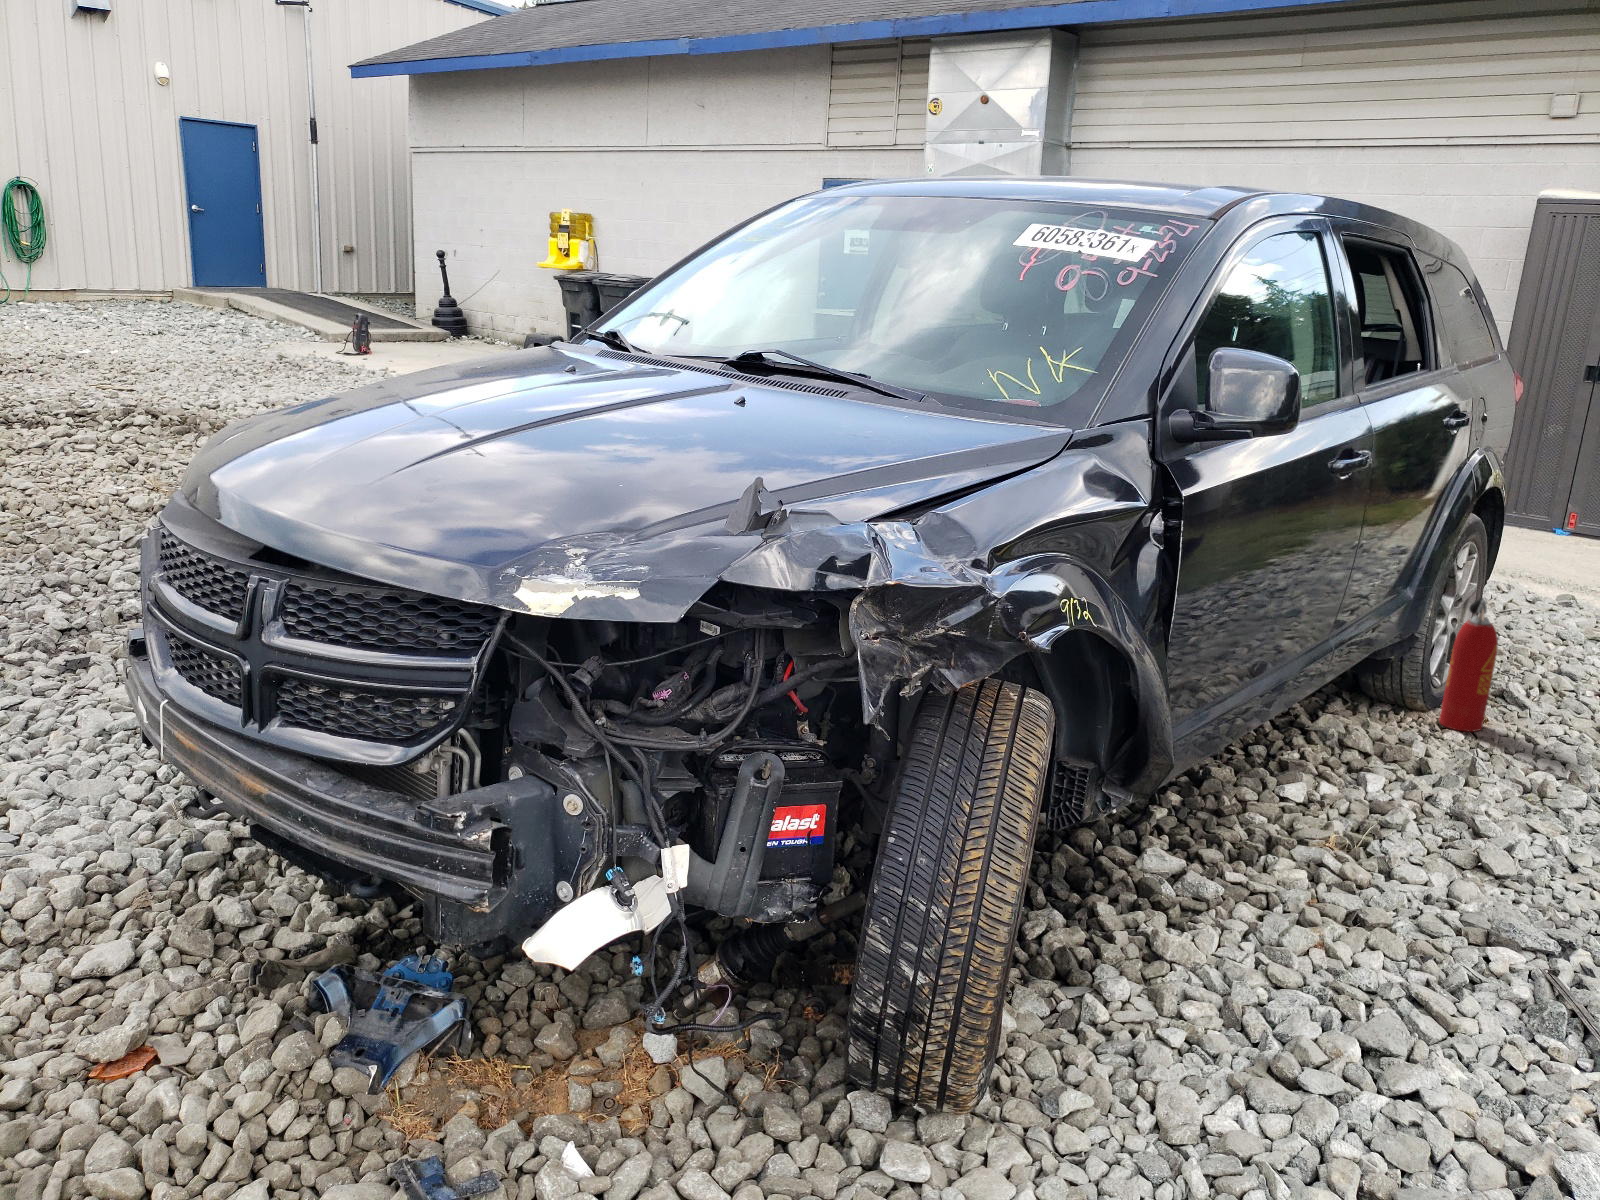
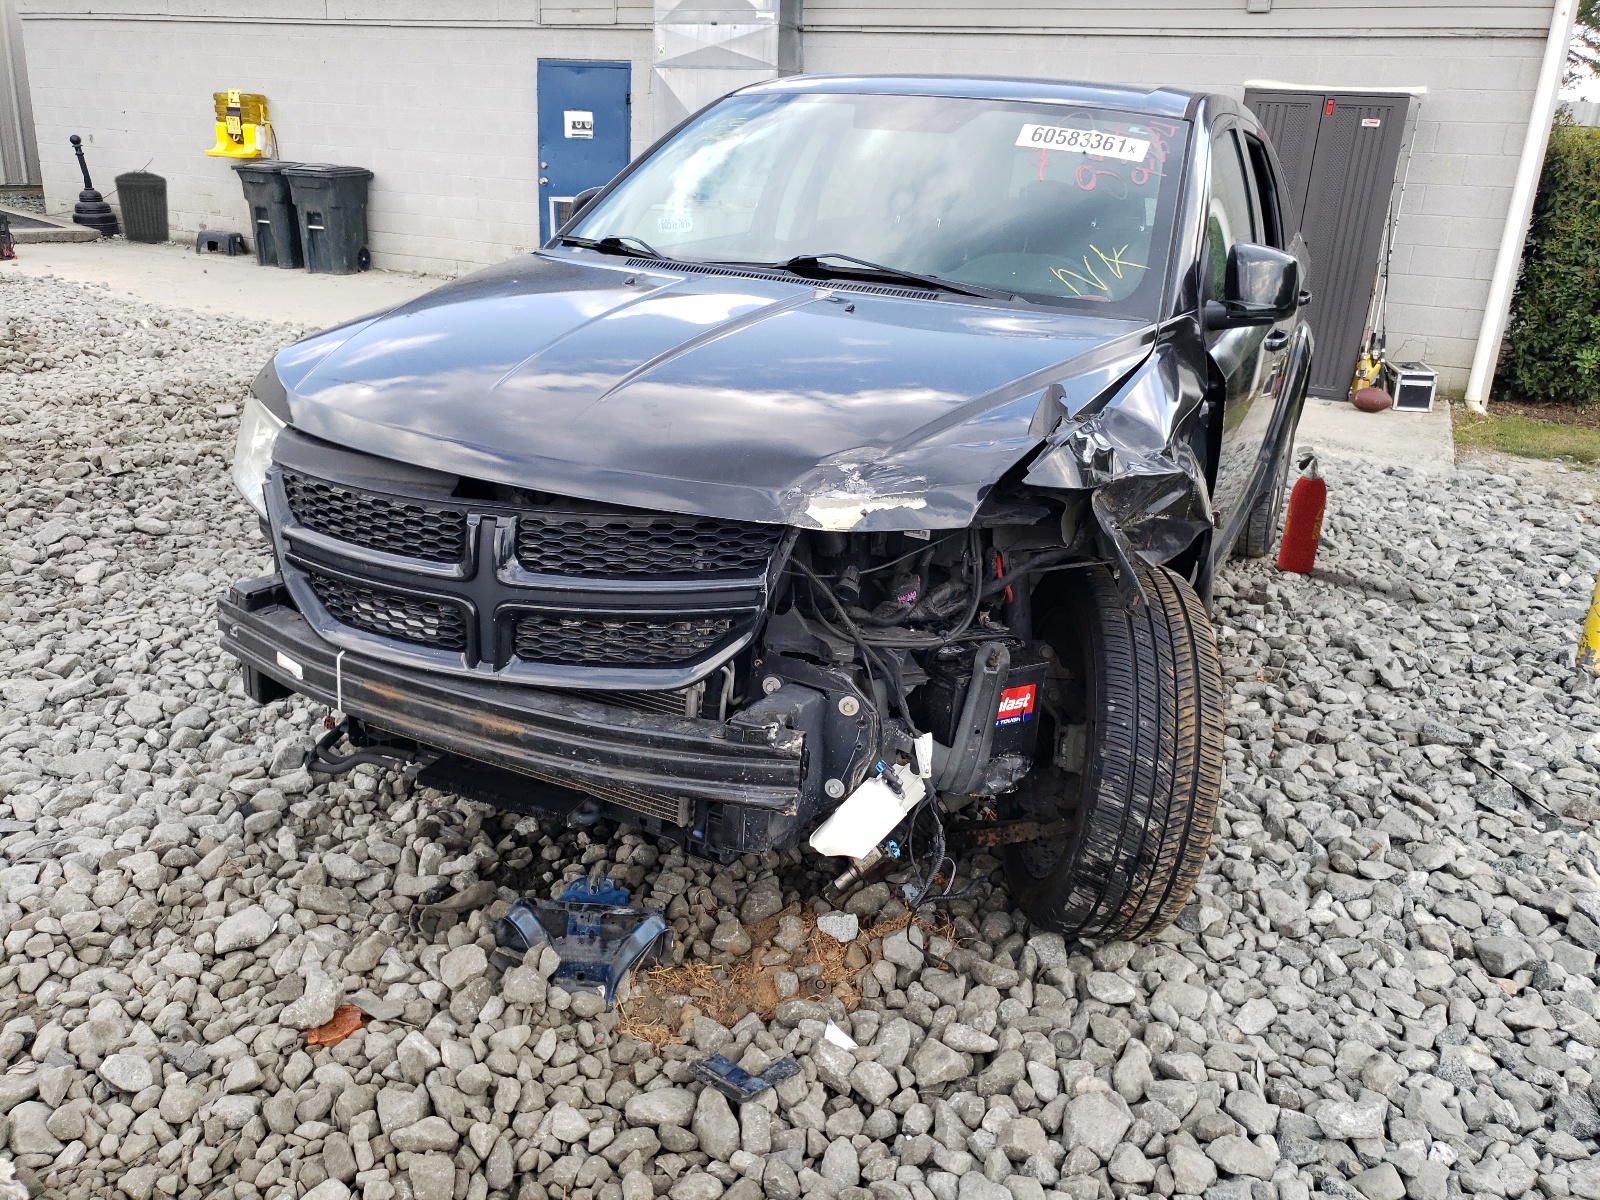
trash can: none [464,281,507,345] -> present [115,170,169,243]

